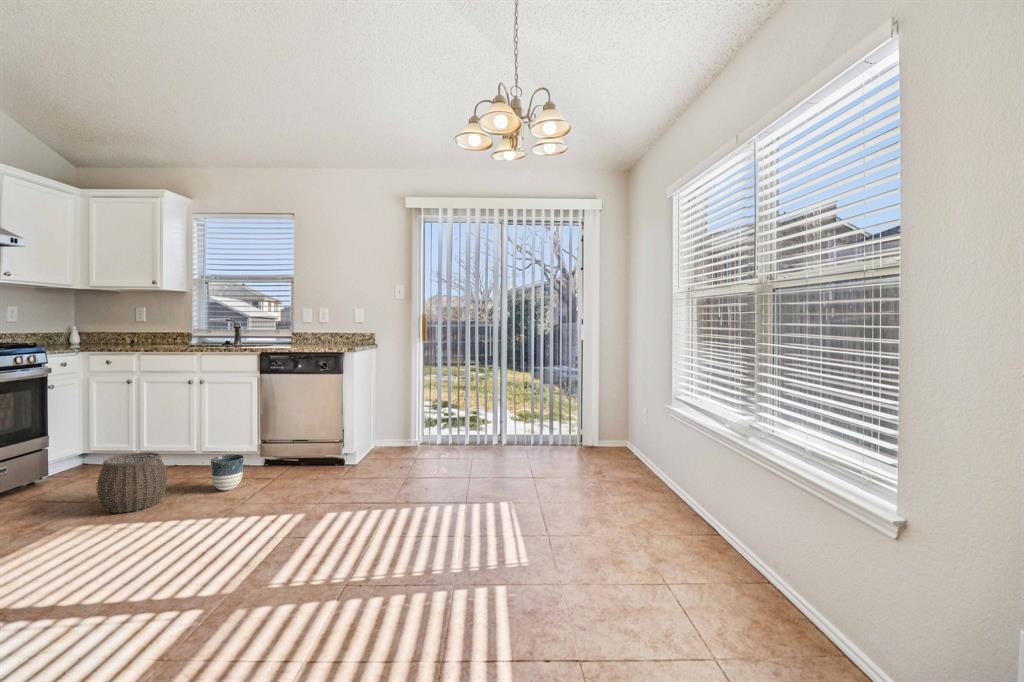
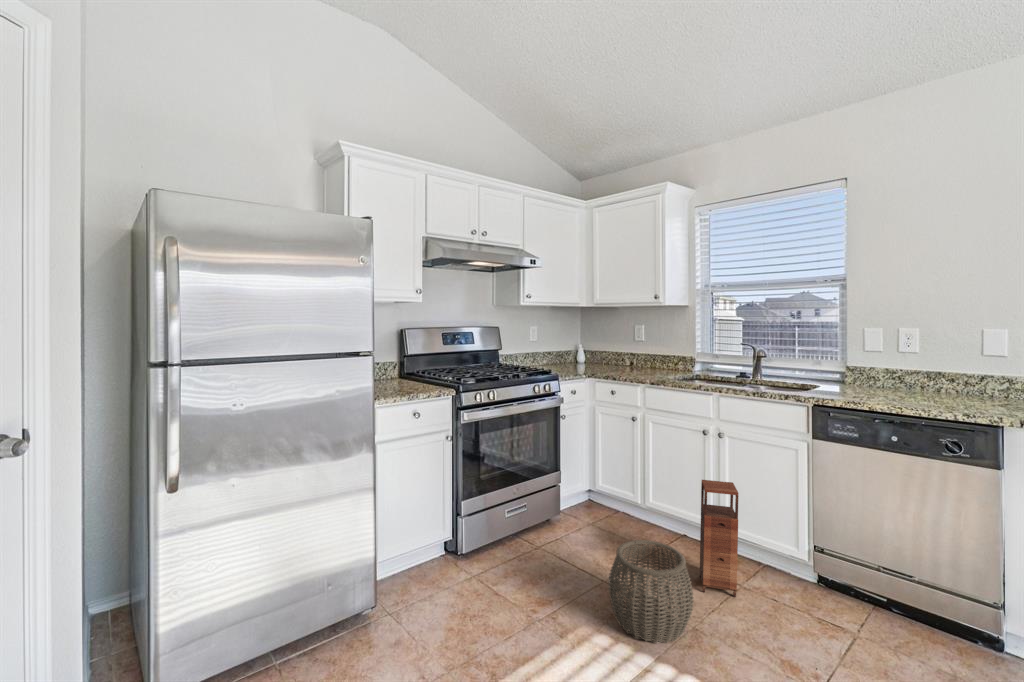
storage cabinet: none [182,409,207,484] -> present [700,480,739,597]
planter: present [211,455,244,490] -> none [754,577,810,648]

